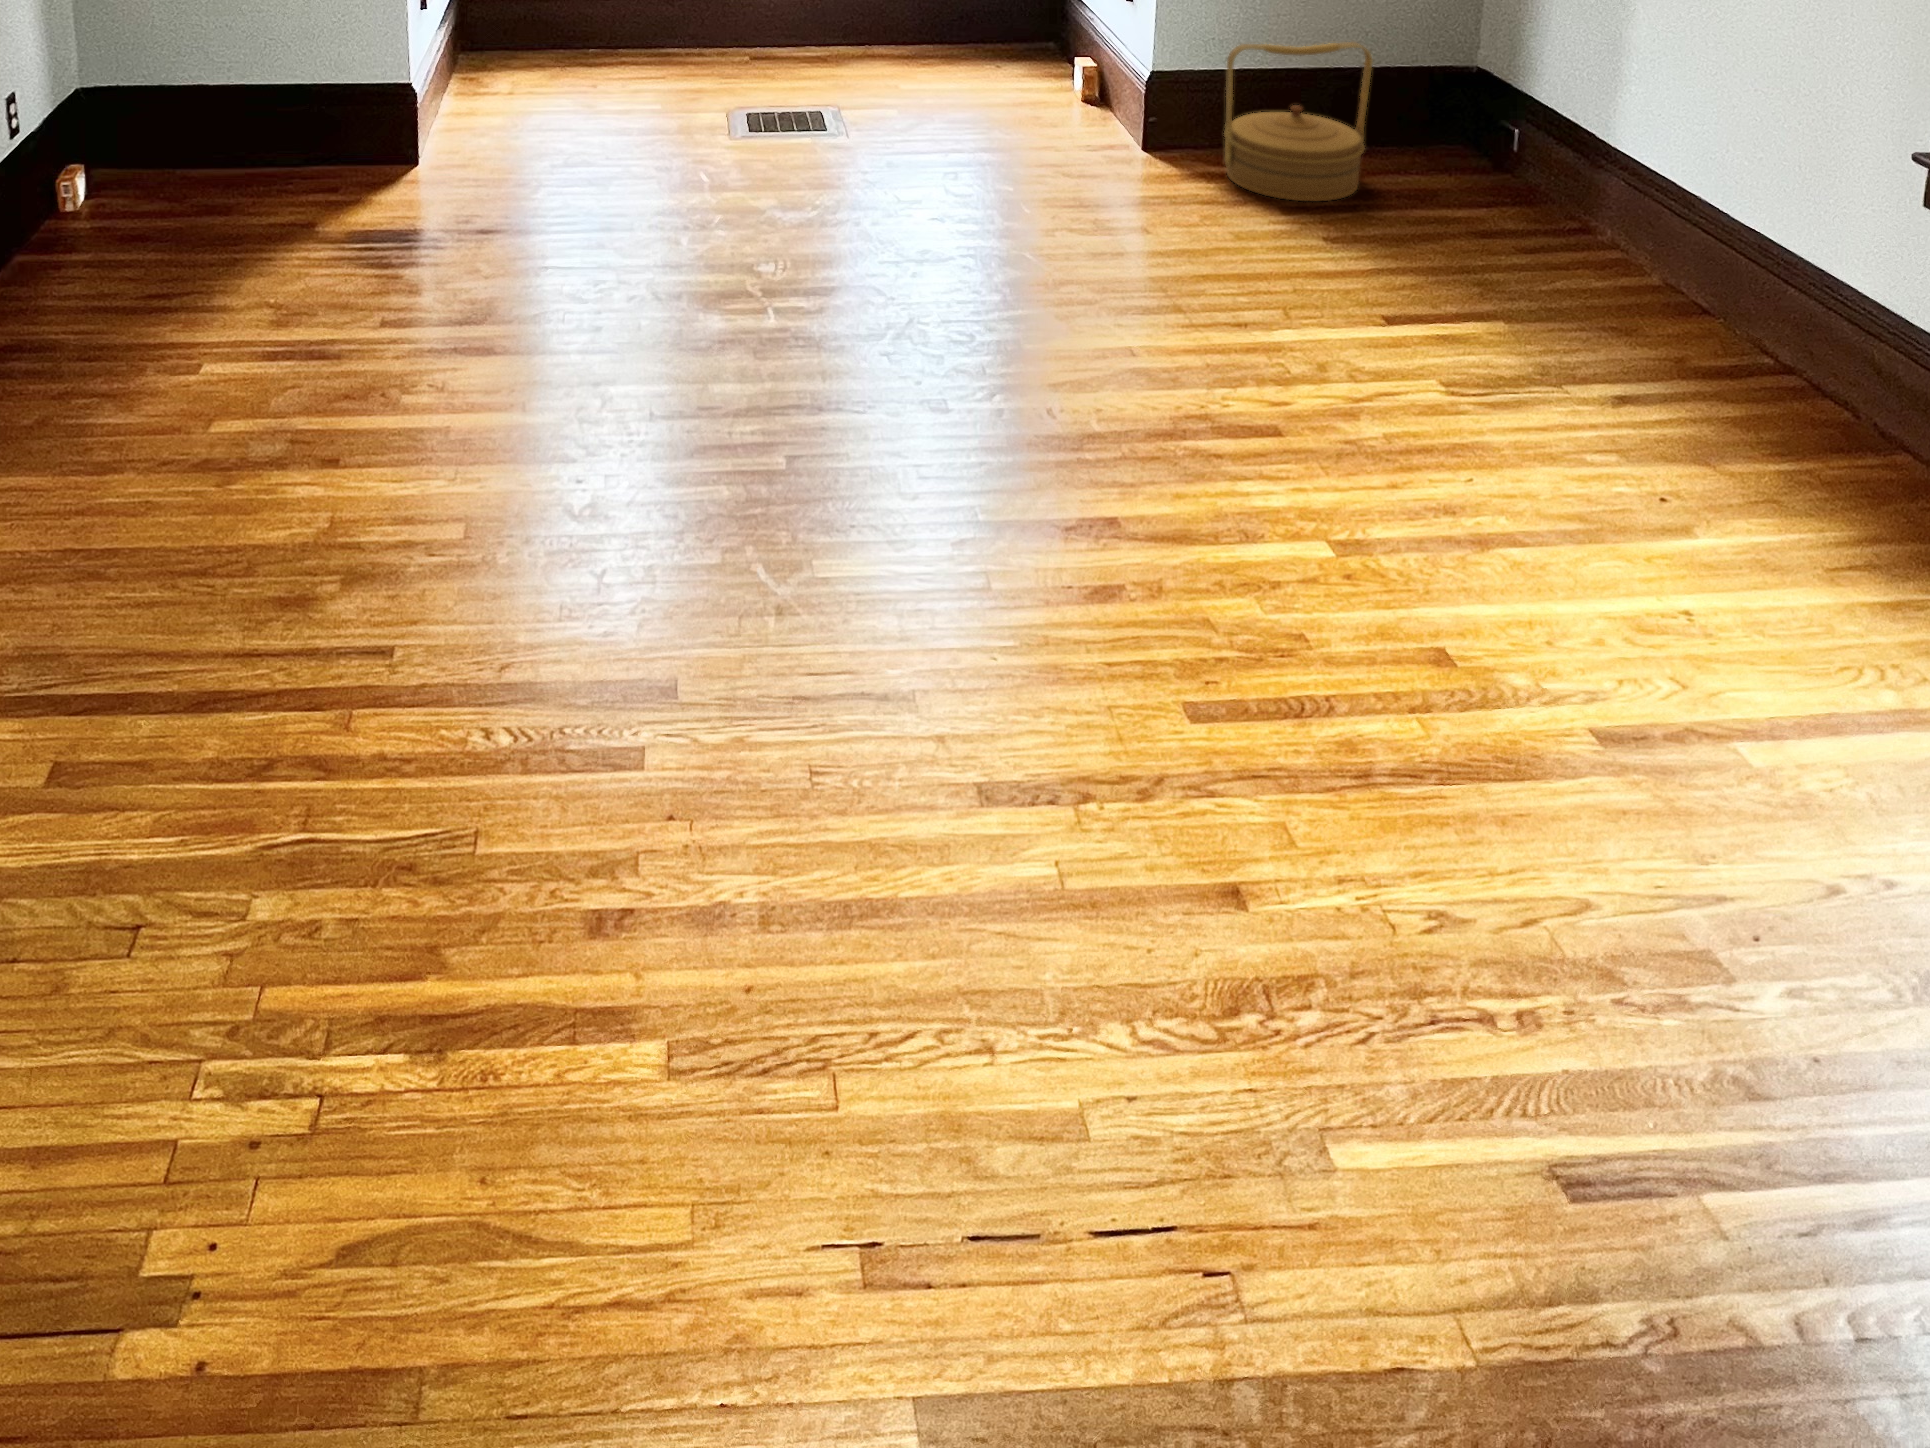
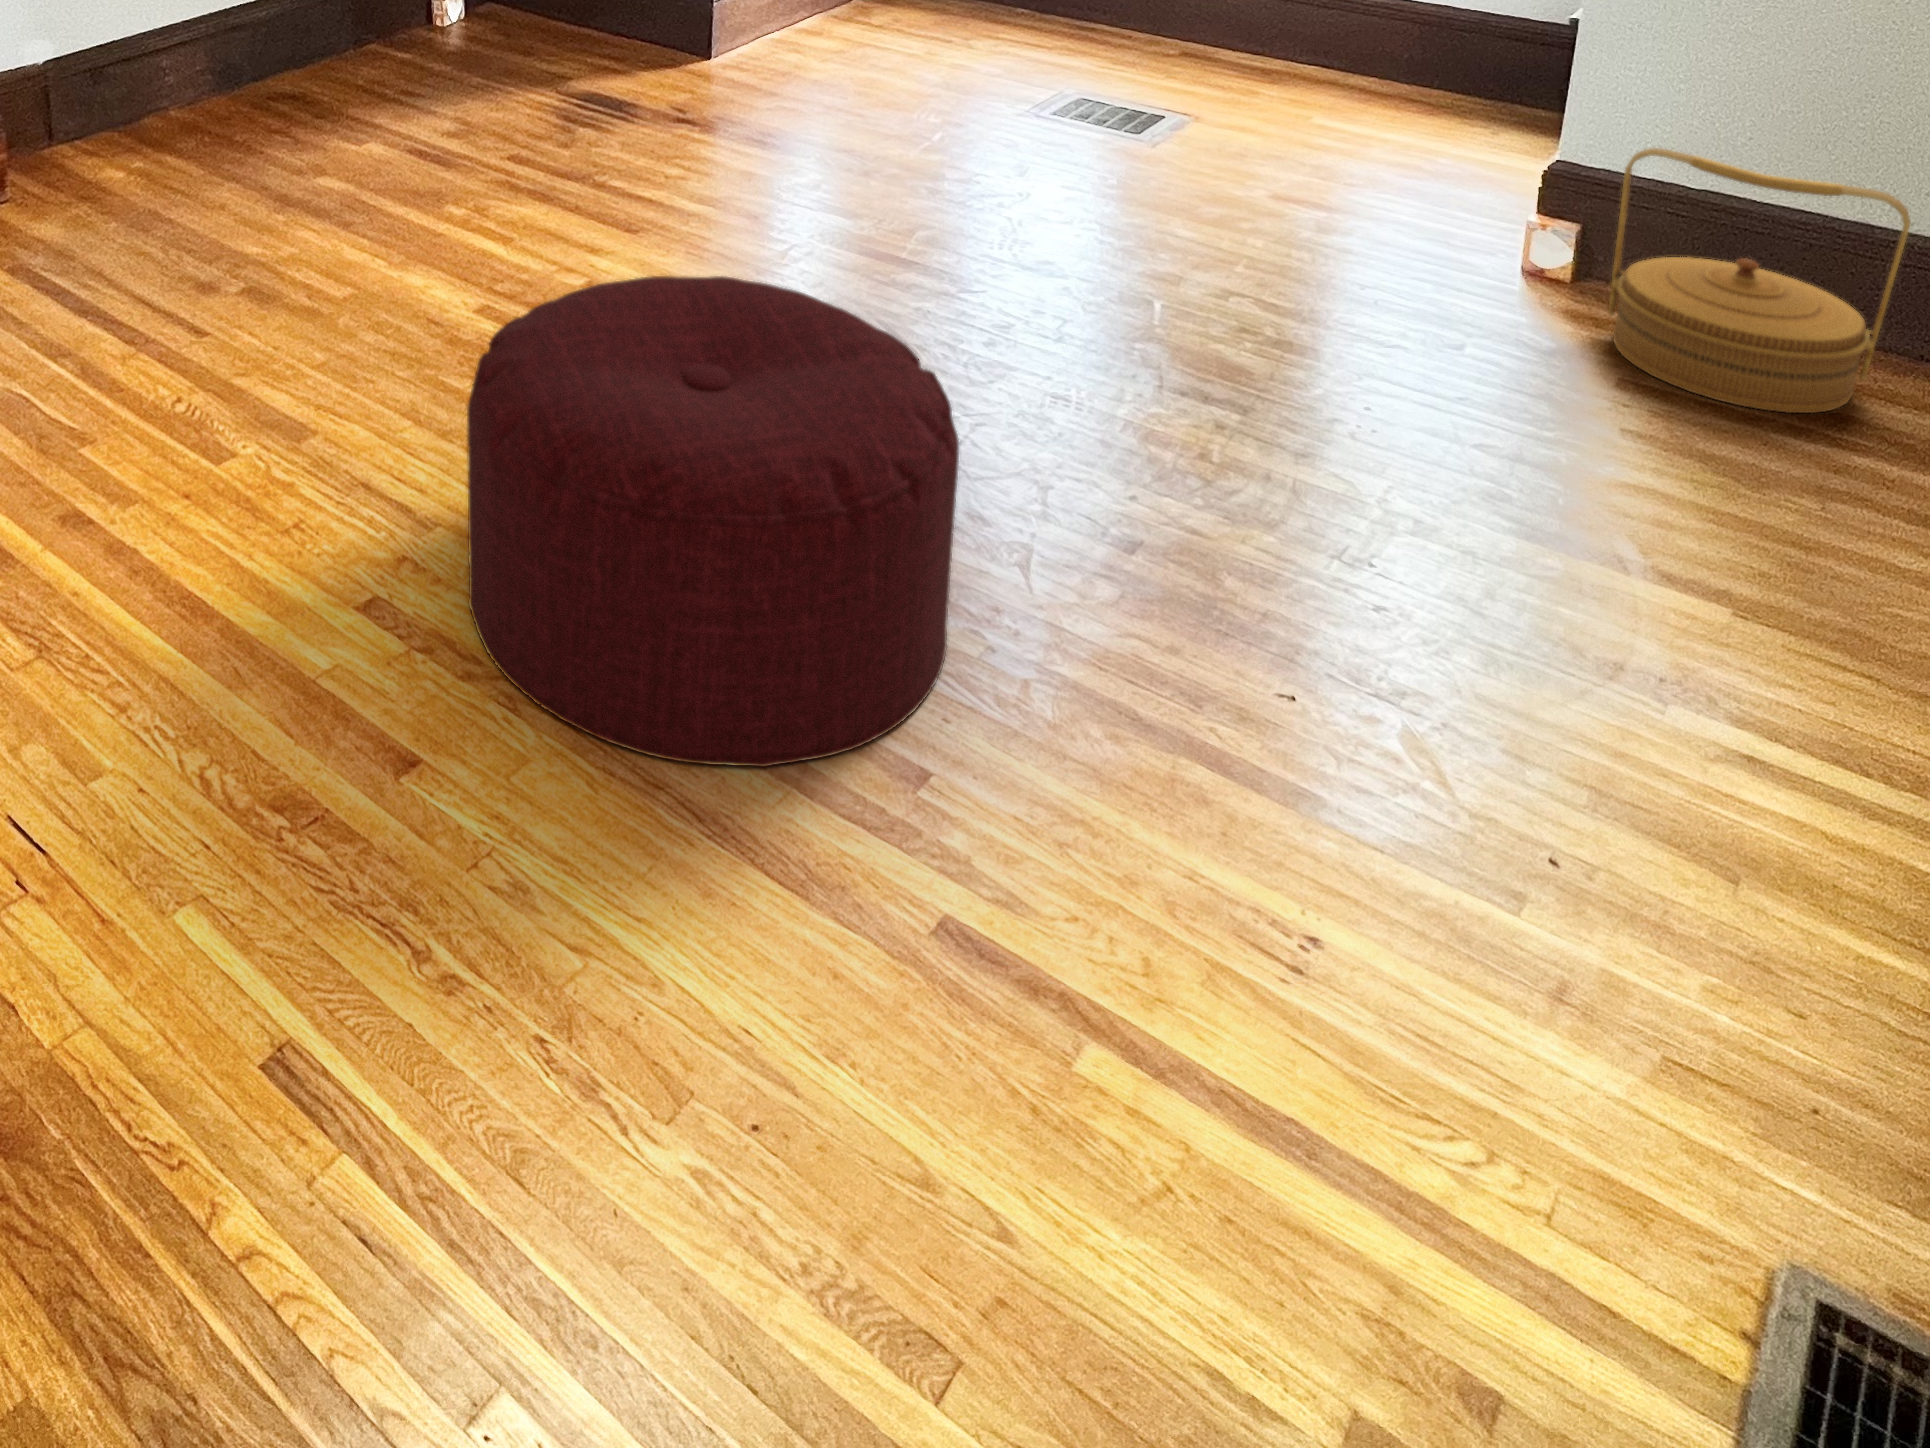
ottoman: none [934,308,1412,769] -> present [467,276,959,767]

